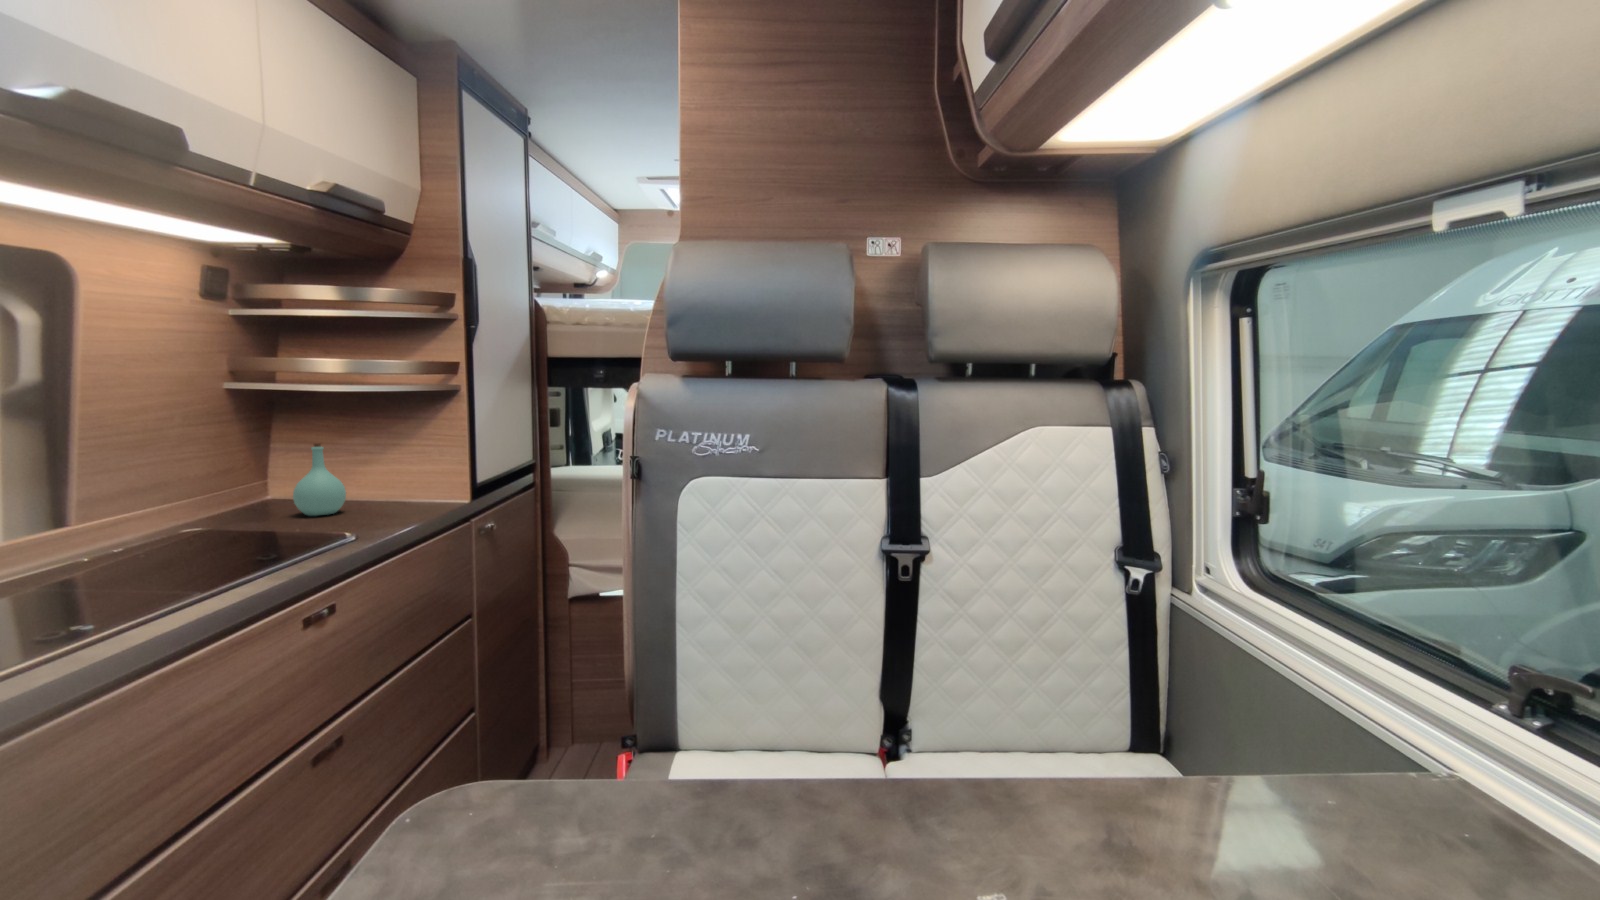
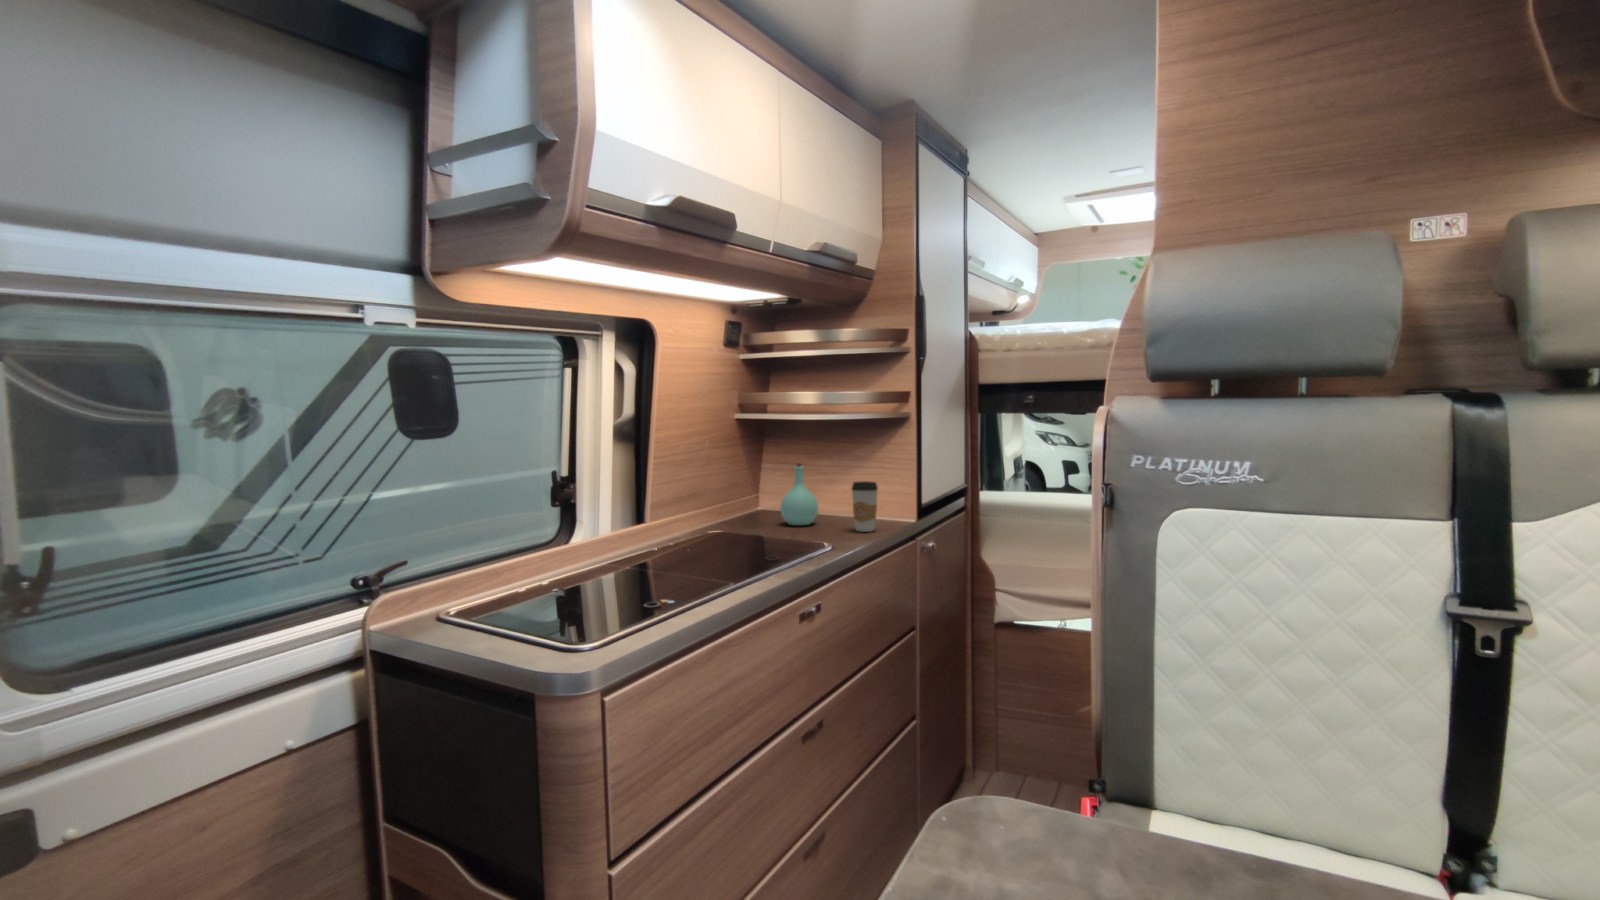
coffee cup: none [385,462,418,517] -> present [852,481,878,532]

